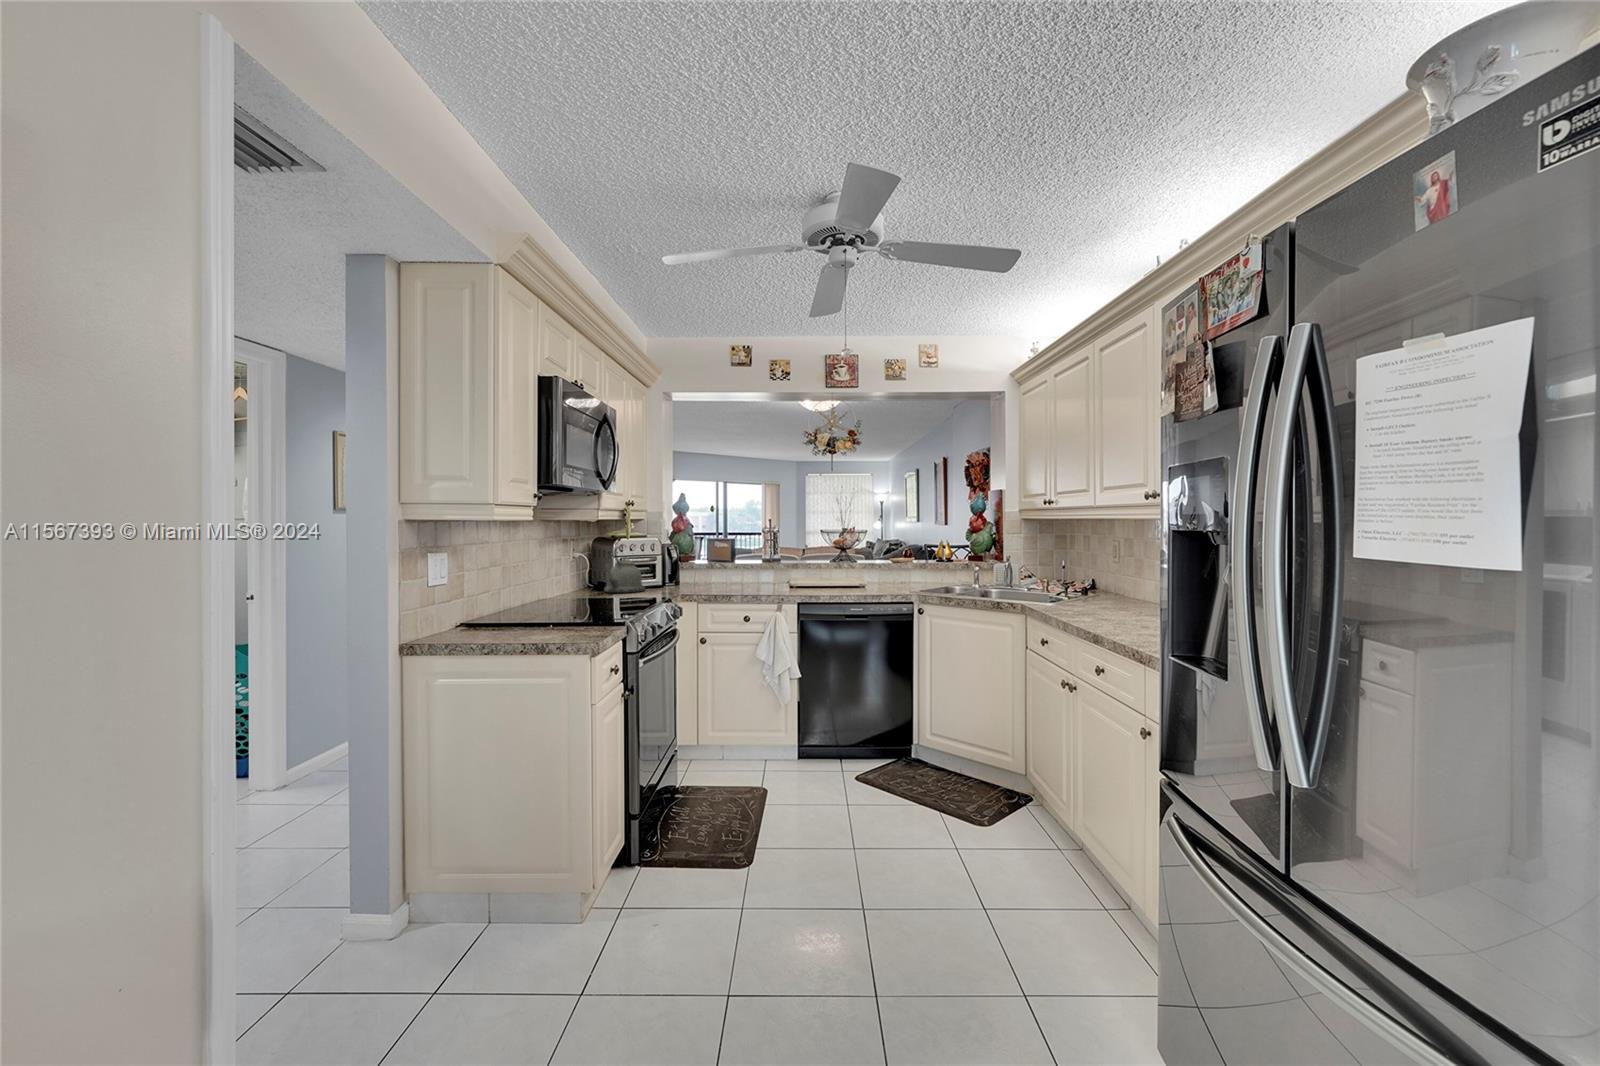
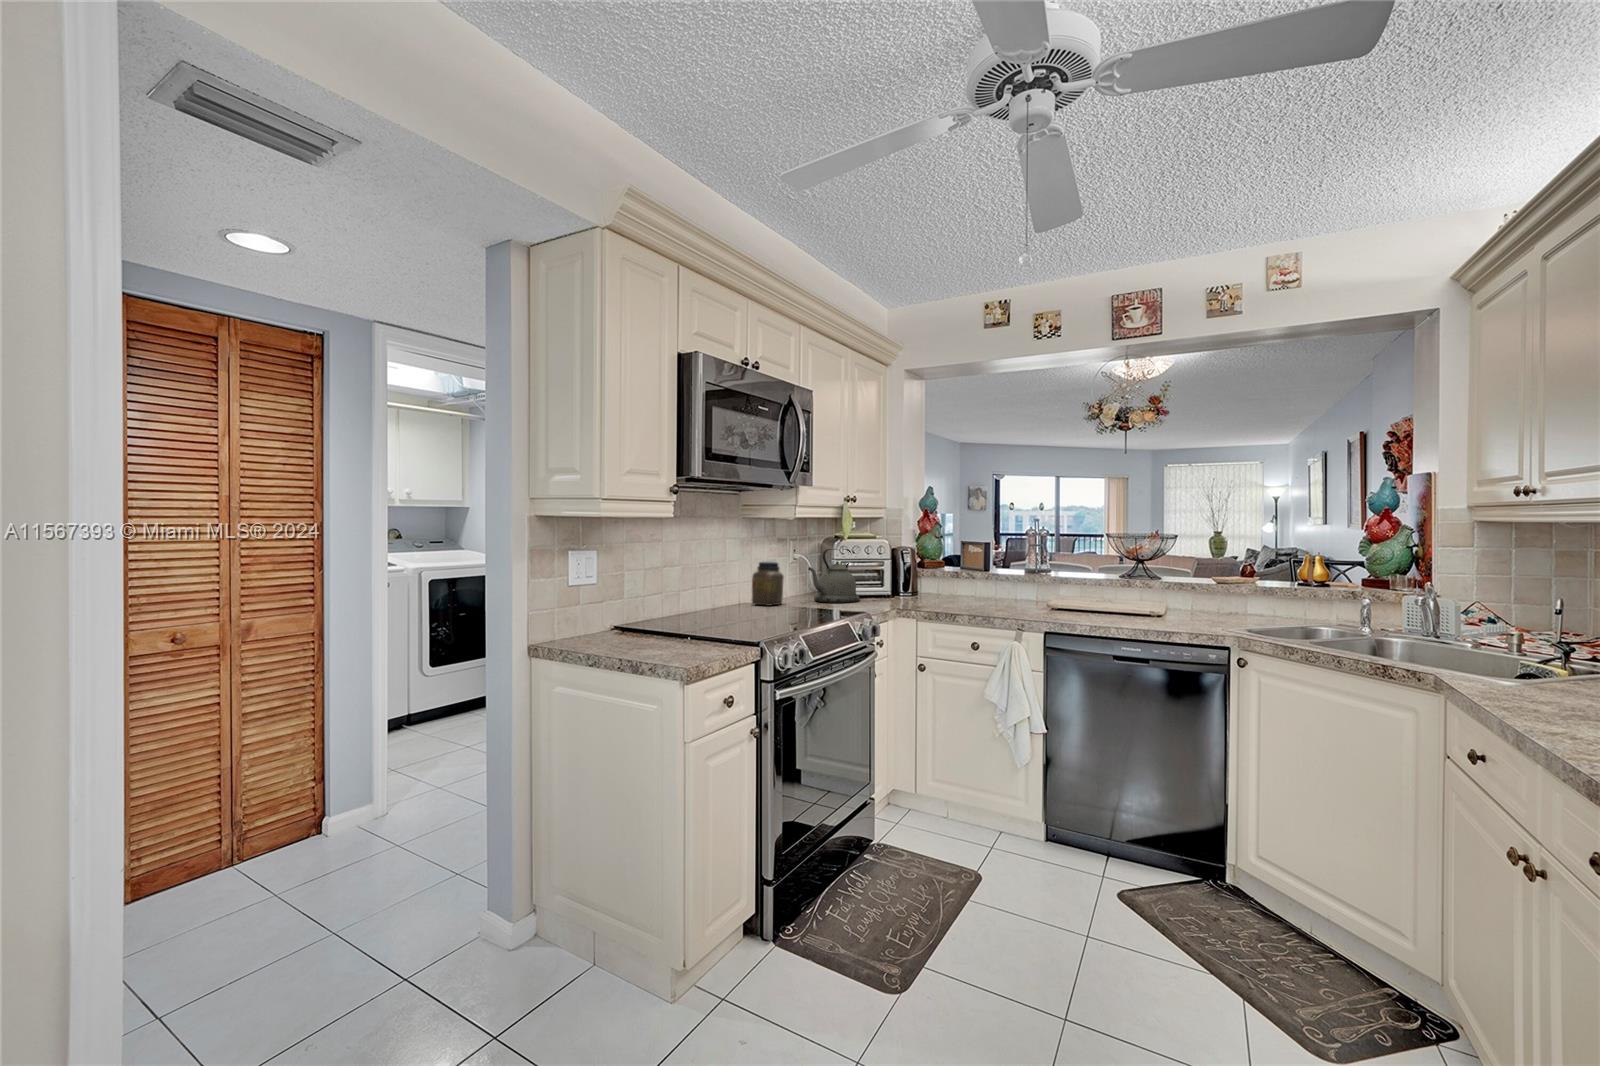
jar: none [553,559,582,599] -> present [752,562,784,606]

